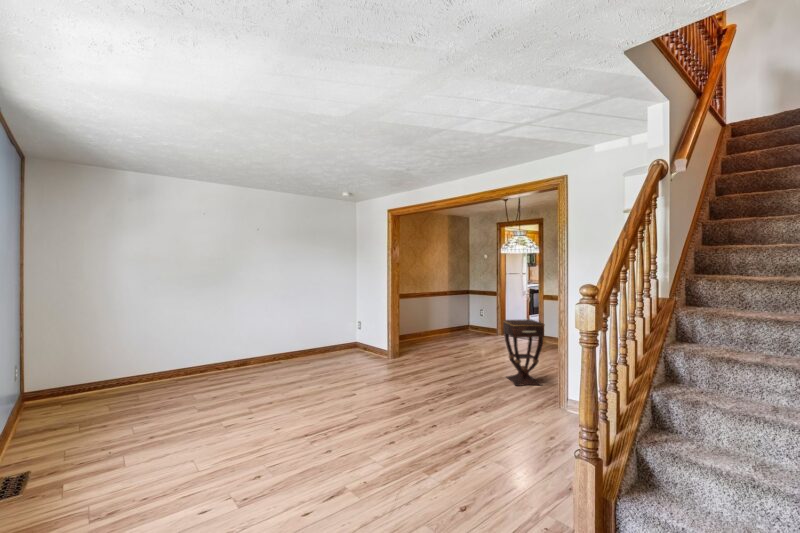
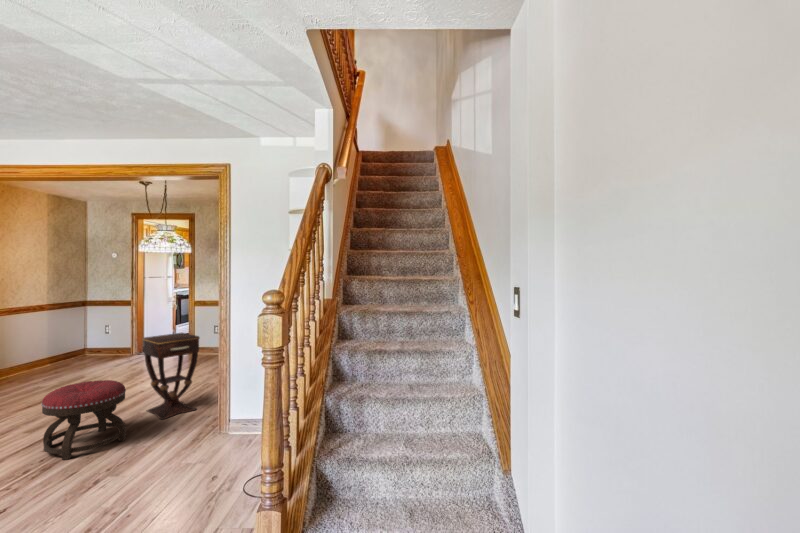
ottoman: none [445,346,492,395] -> present [41,380,126,460]

